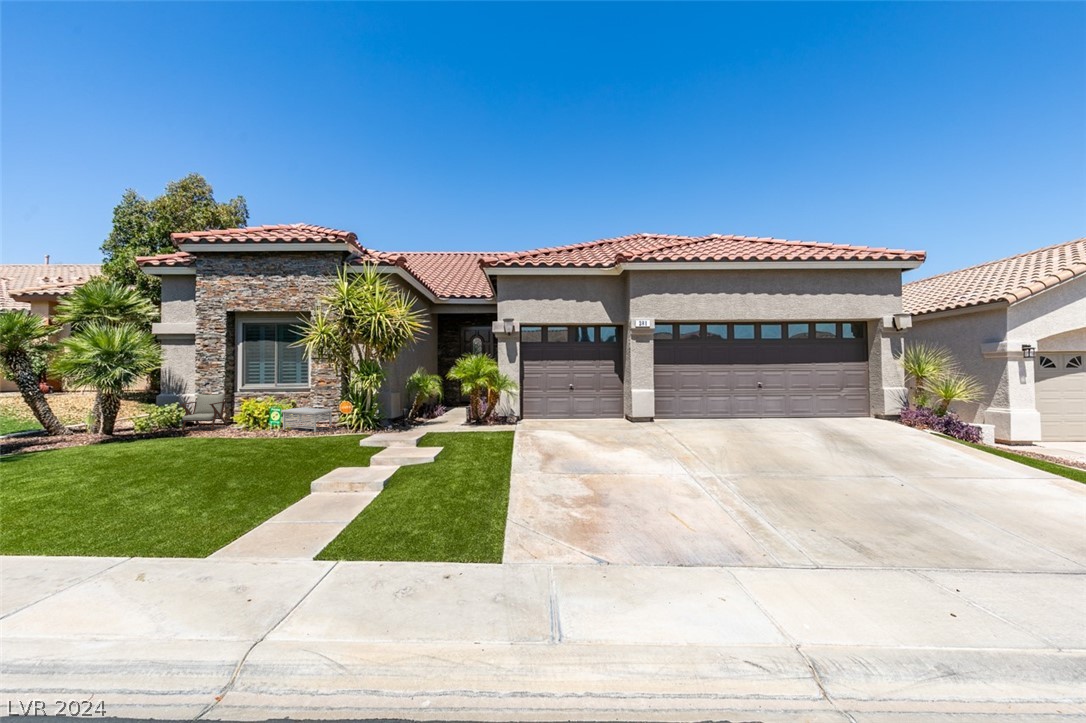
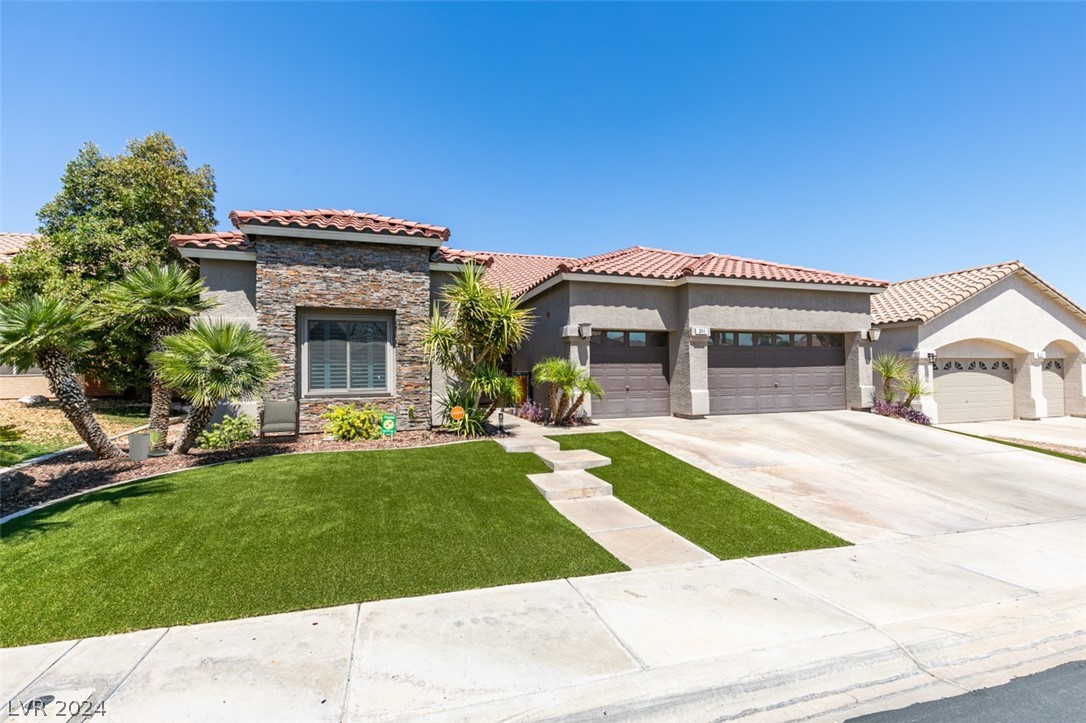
storage bench: present [281,408,333,432] -> none [374,413,427,438]
trash can: none [65,417,101,439] -> present [128,433,169,461]

